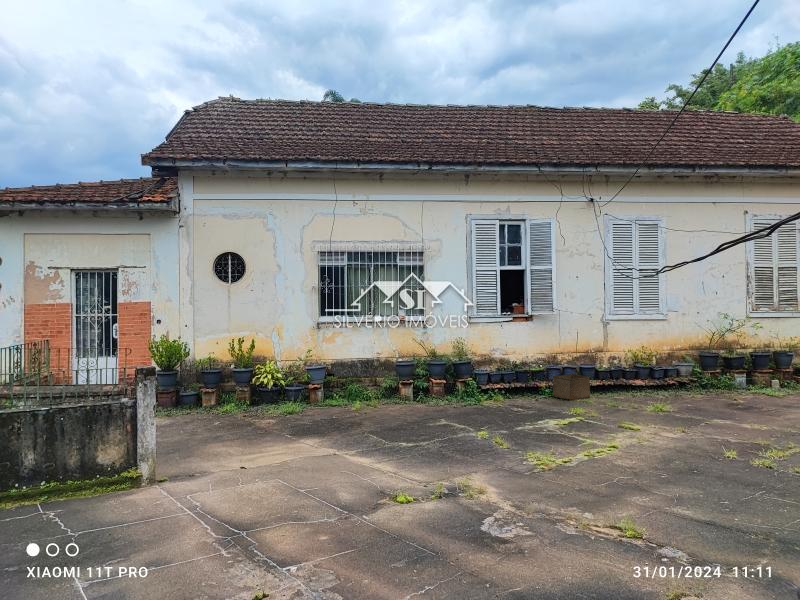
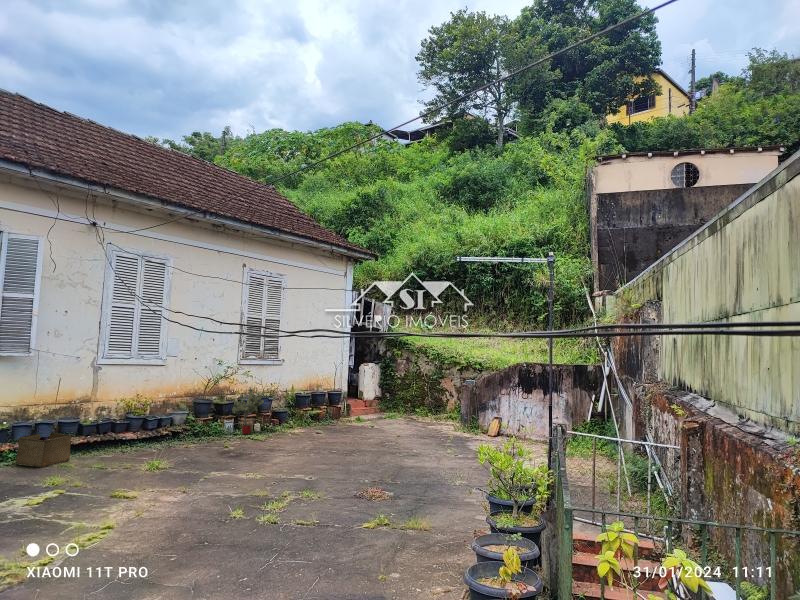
potted tree: none [741,341,782,392] -> present [232,387,264,435]

